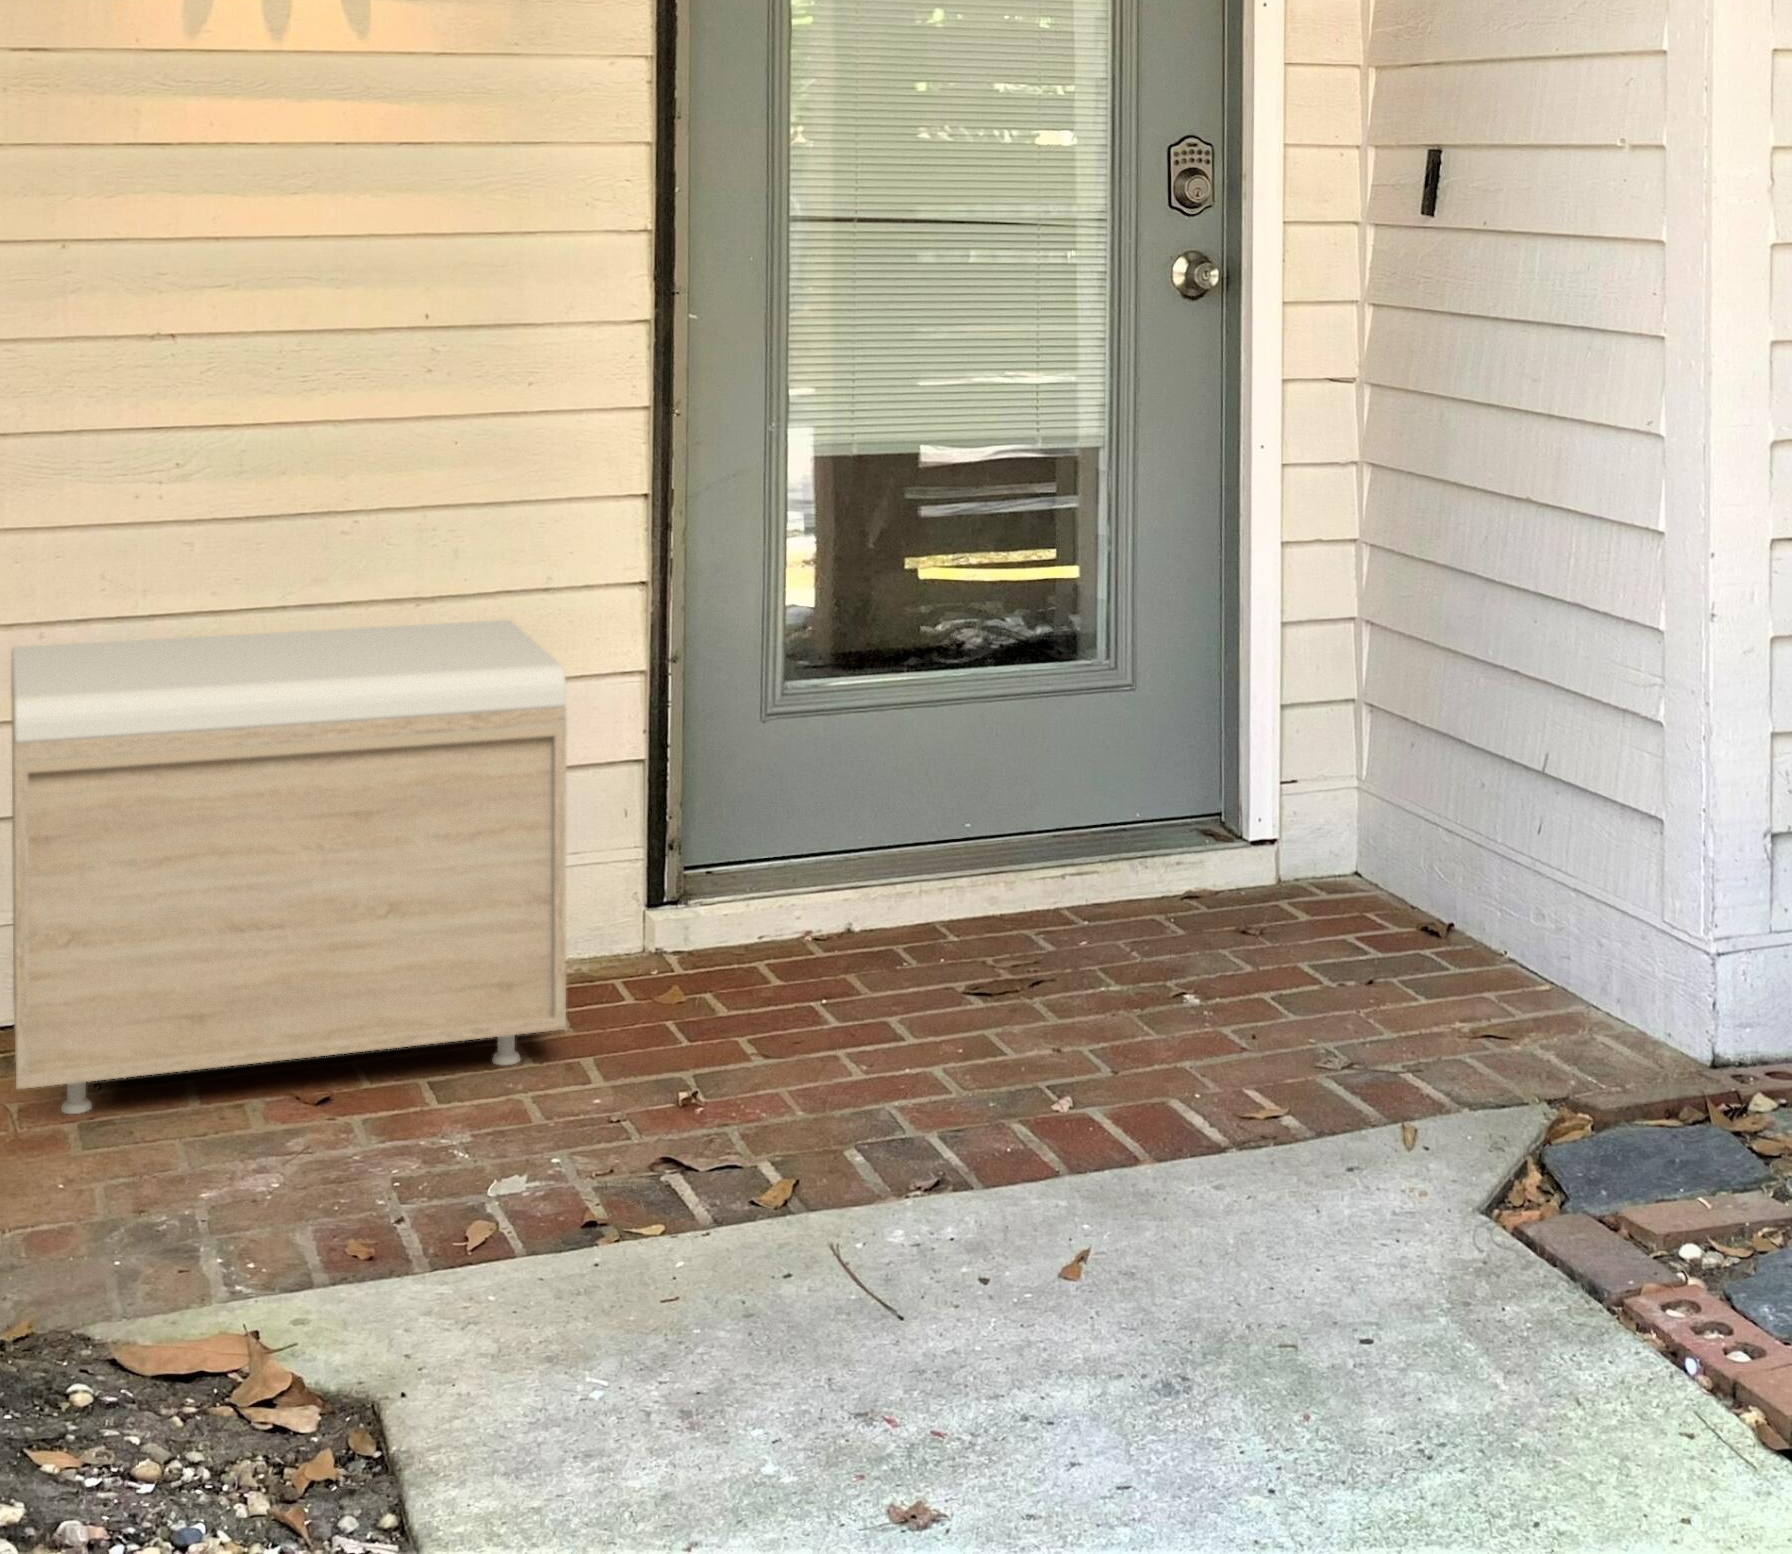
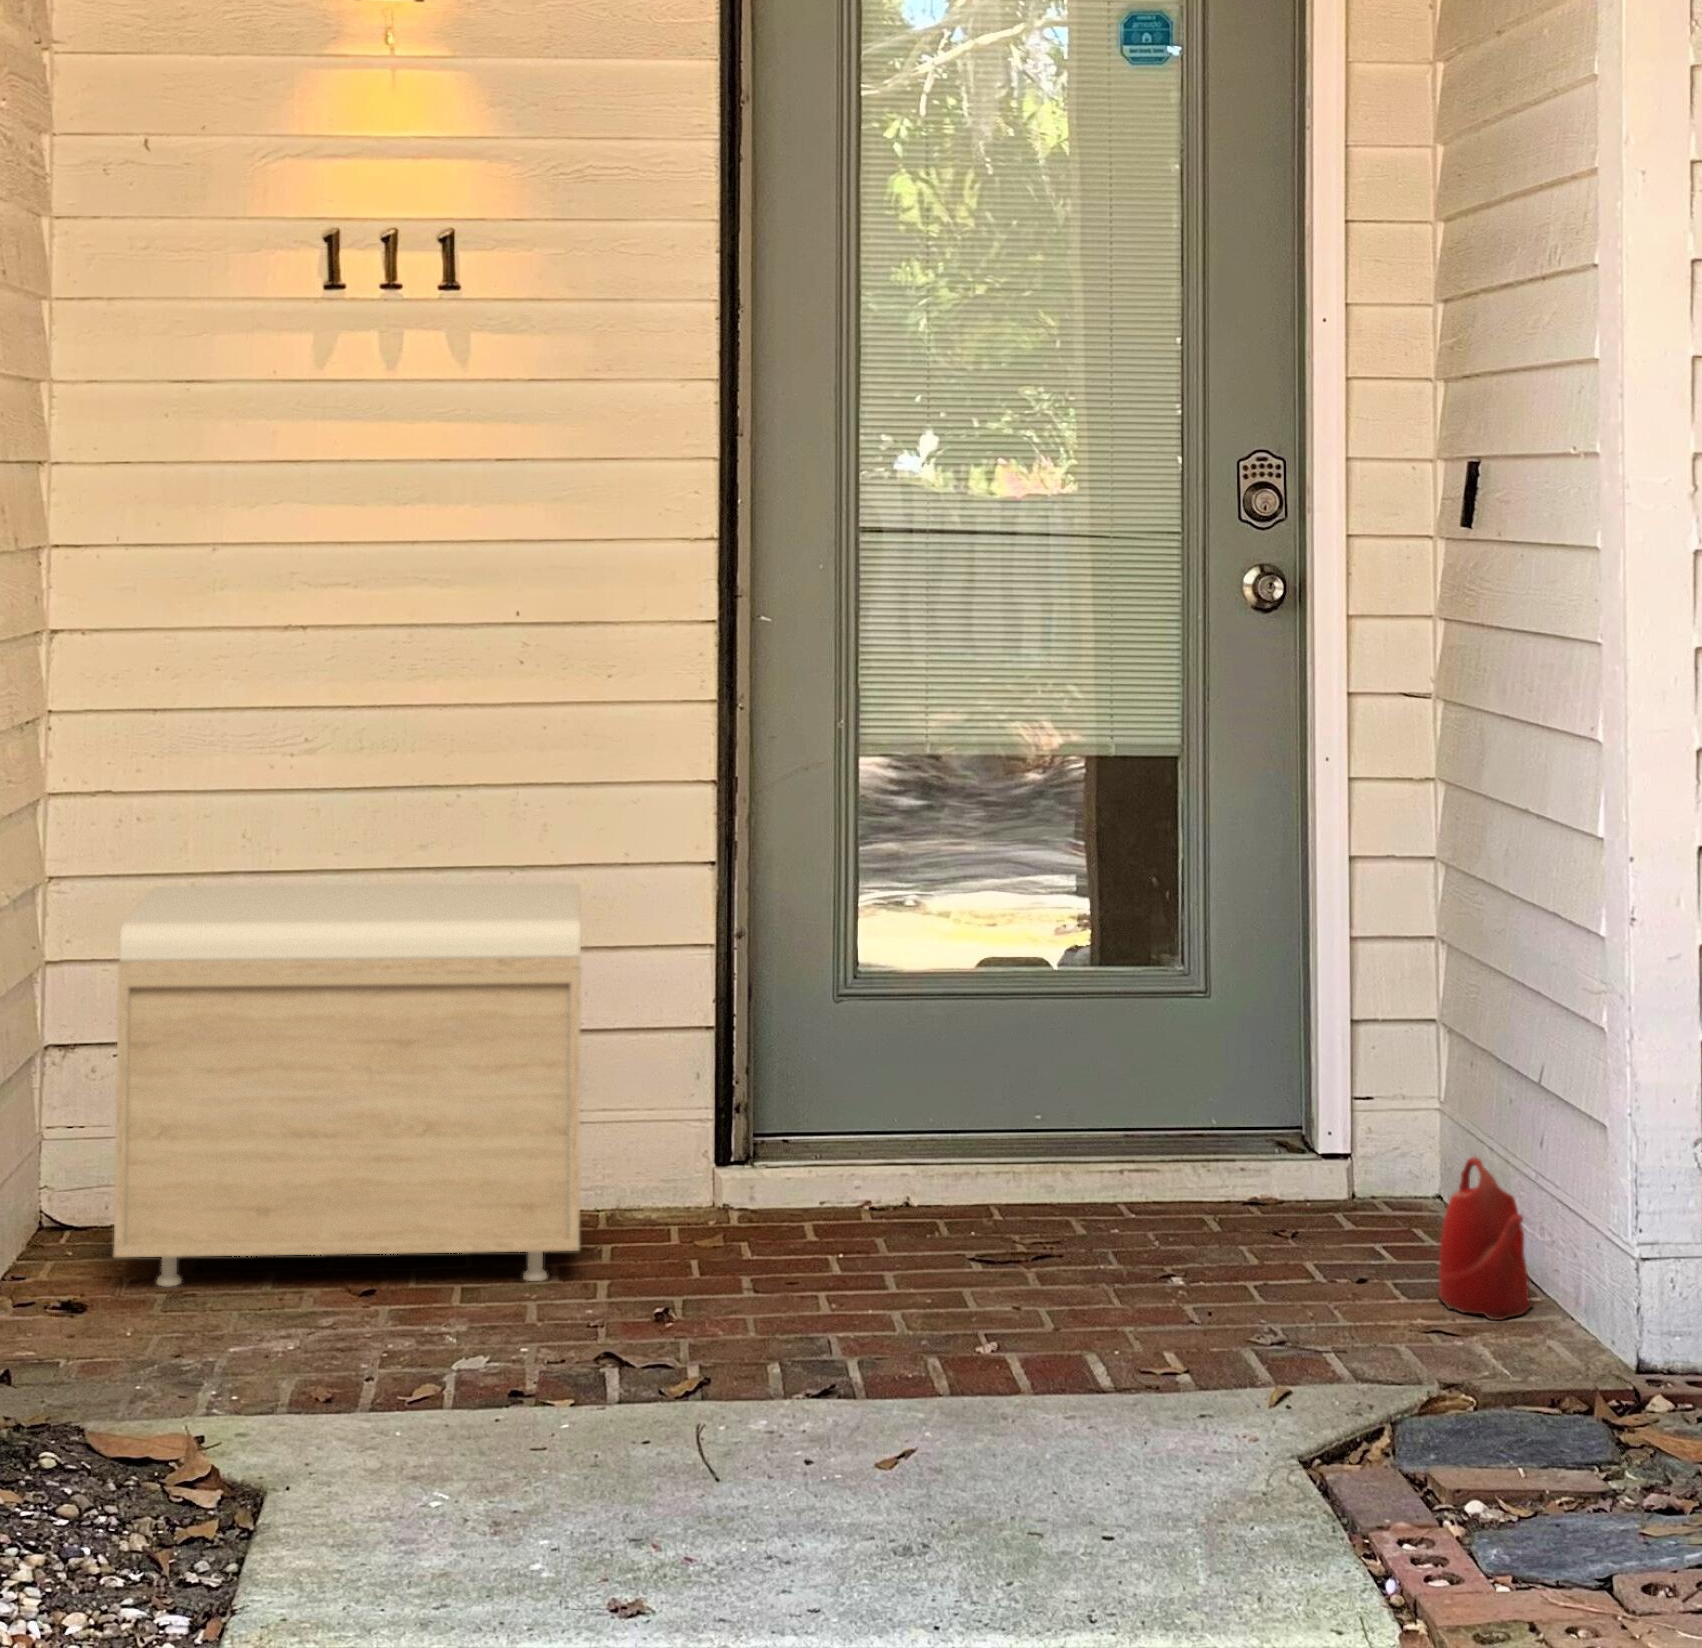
watering can: none [1445,855,1571,1017] -> present [1438,1157,1533,1320]

